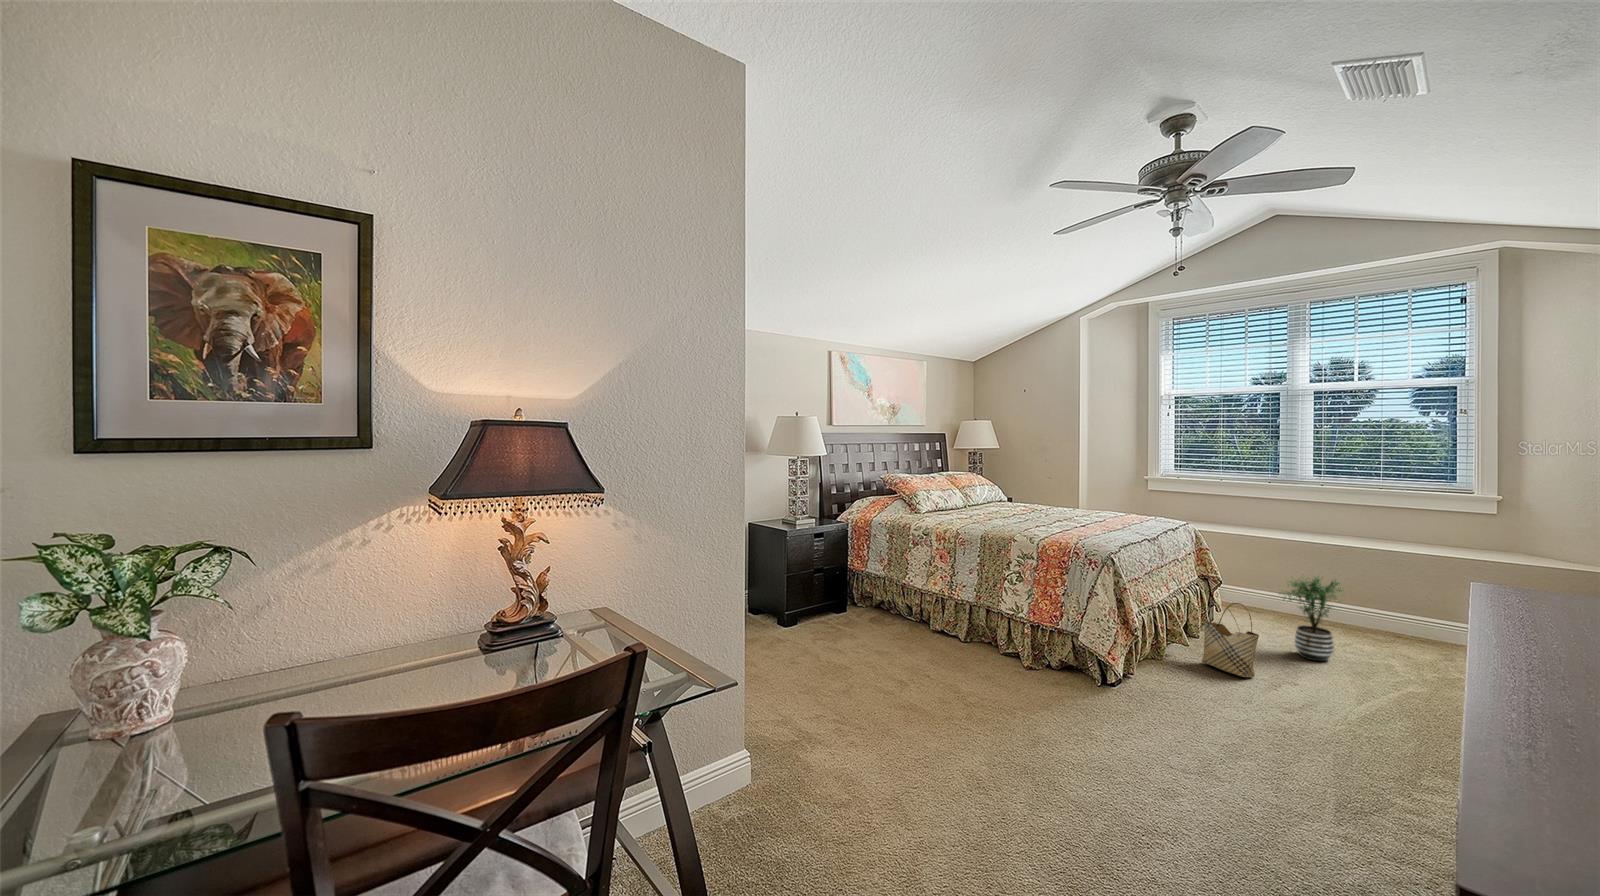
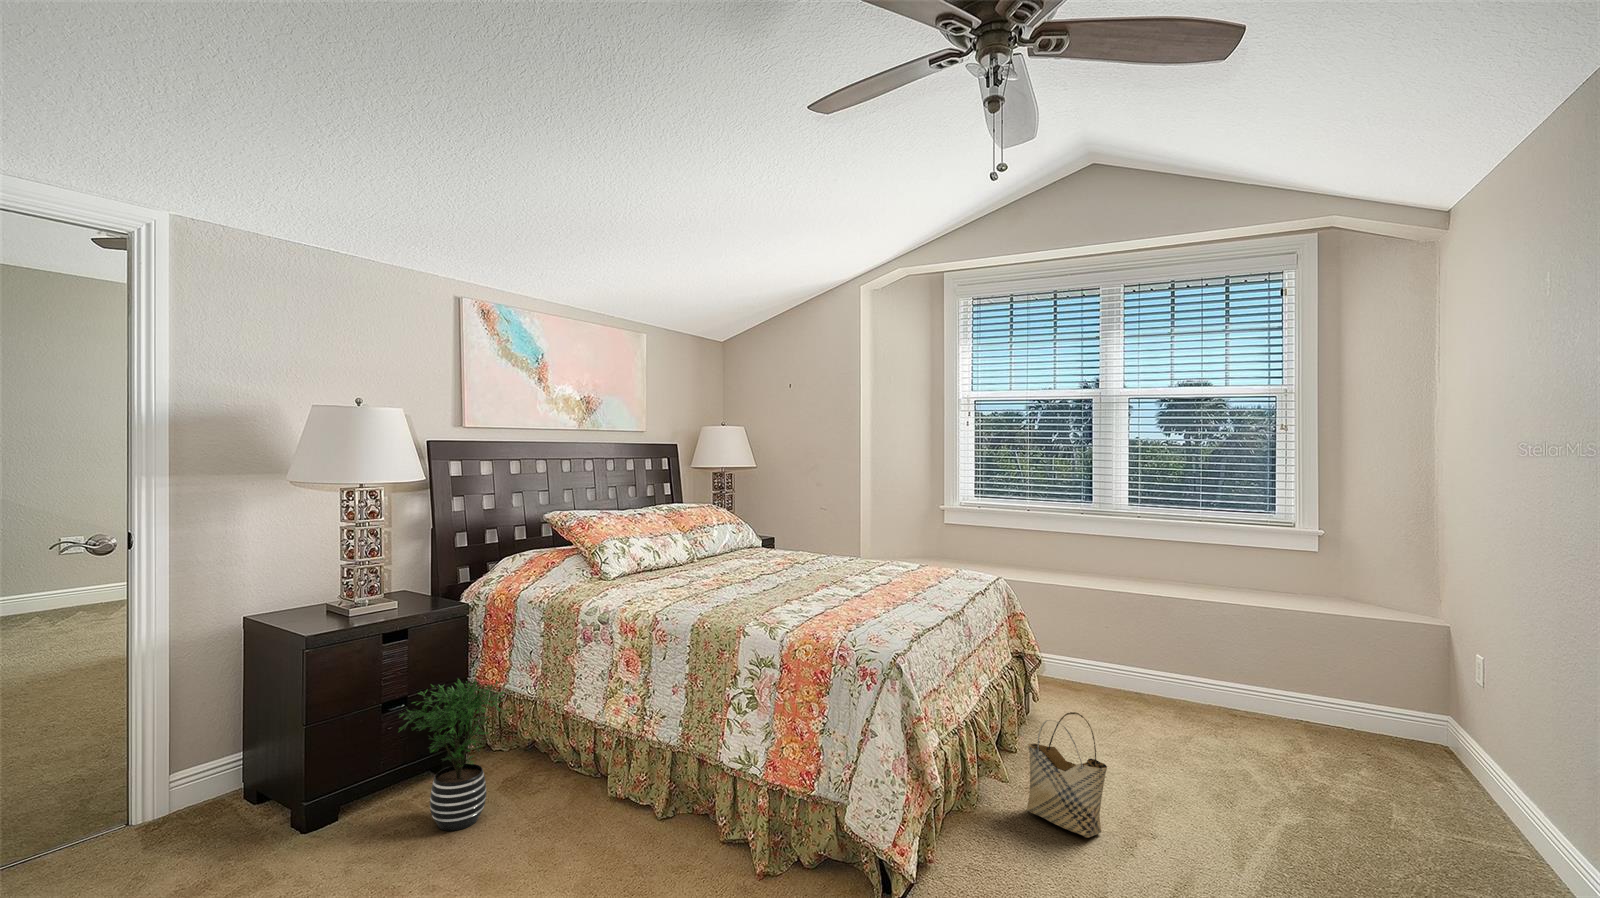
potted plant: present [1279,577,1341,661] -> present [399,679,505,831]

